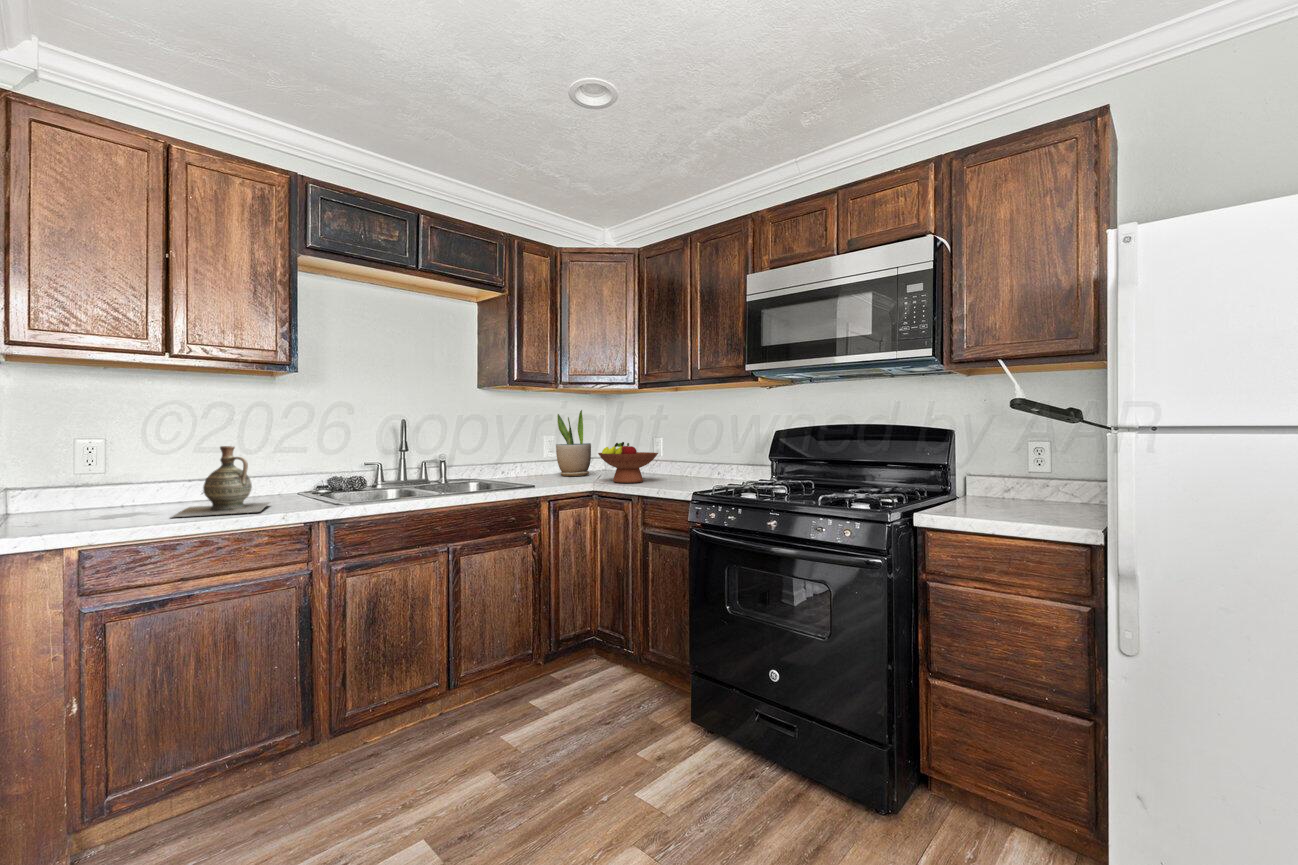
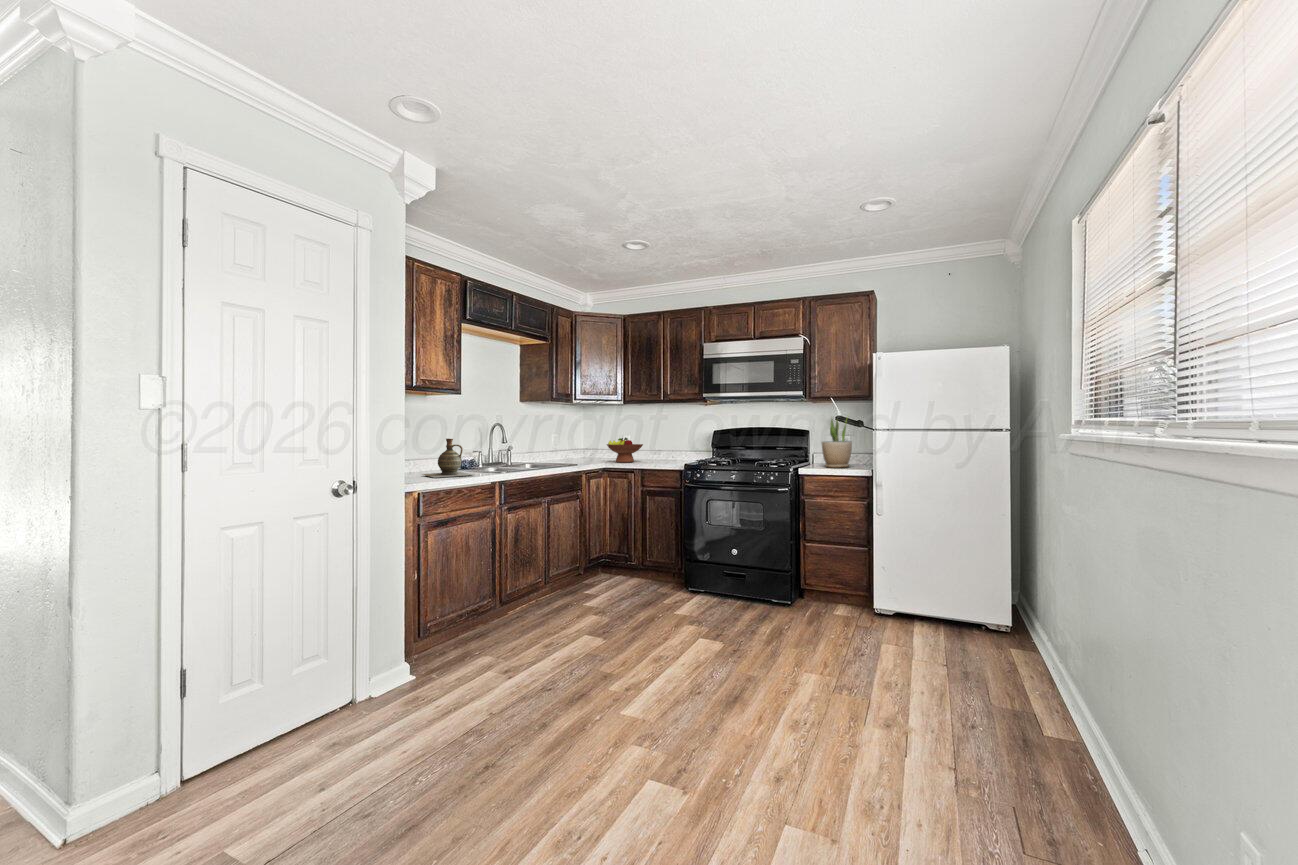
potted plant: present [556,410,591,476] -> present [822,420,852,468]

